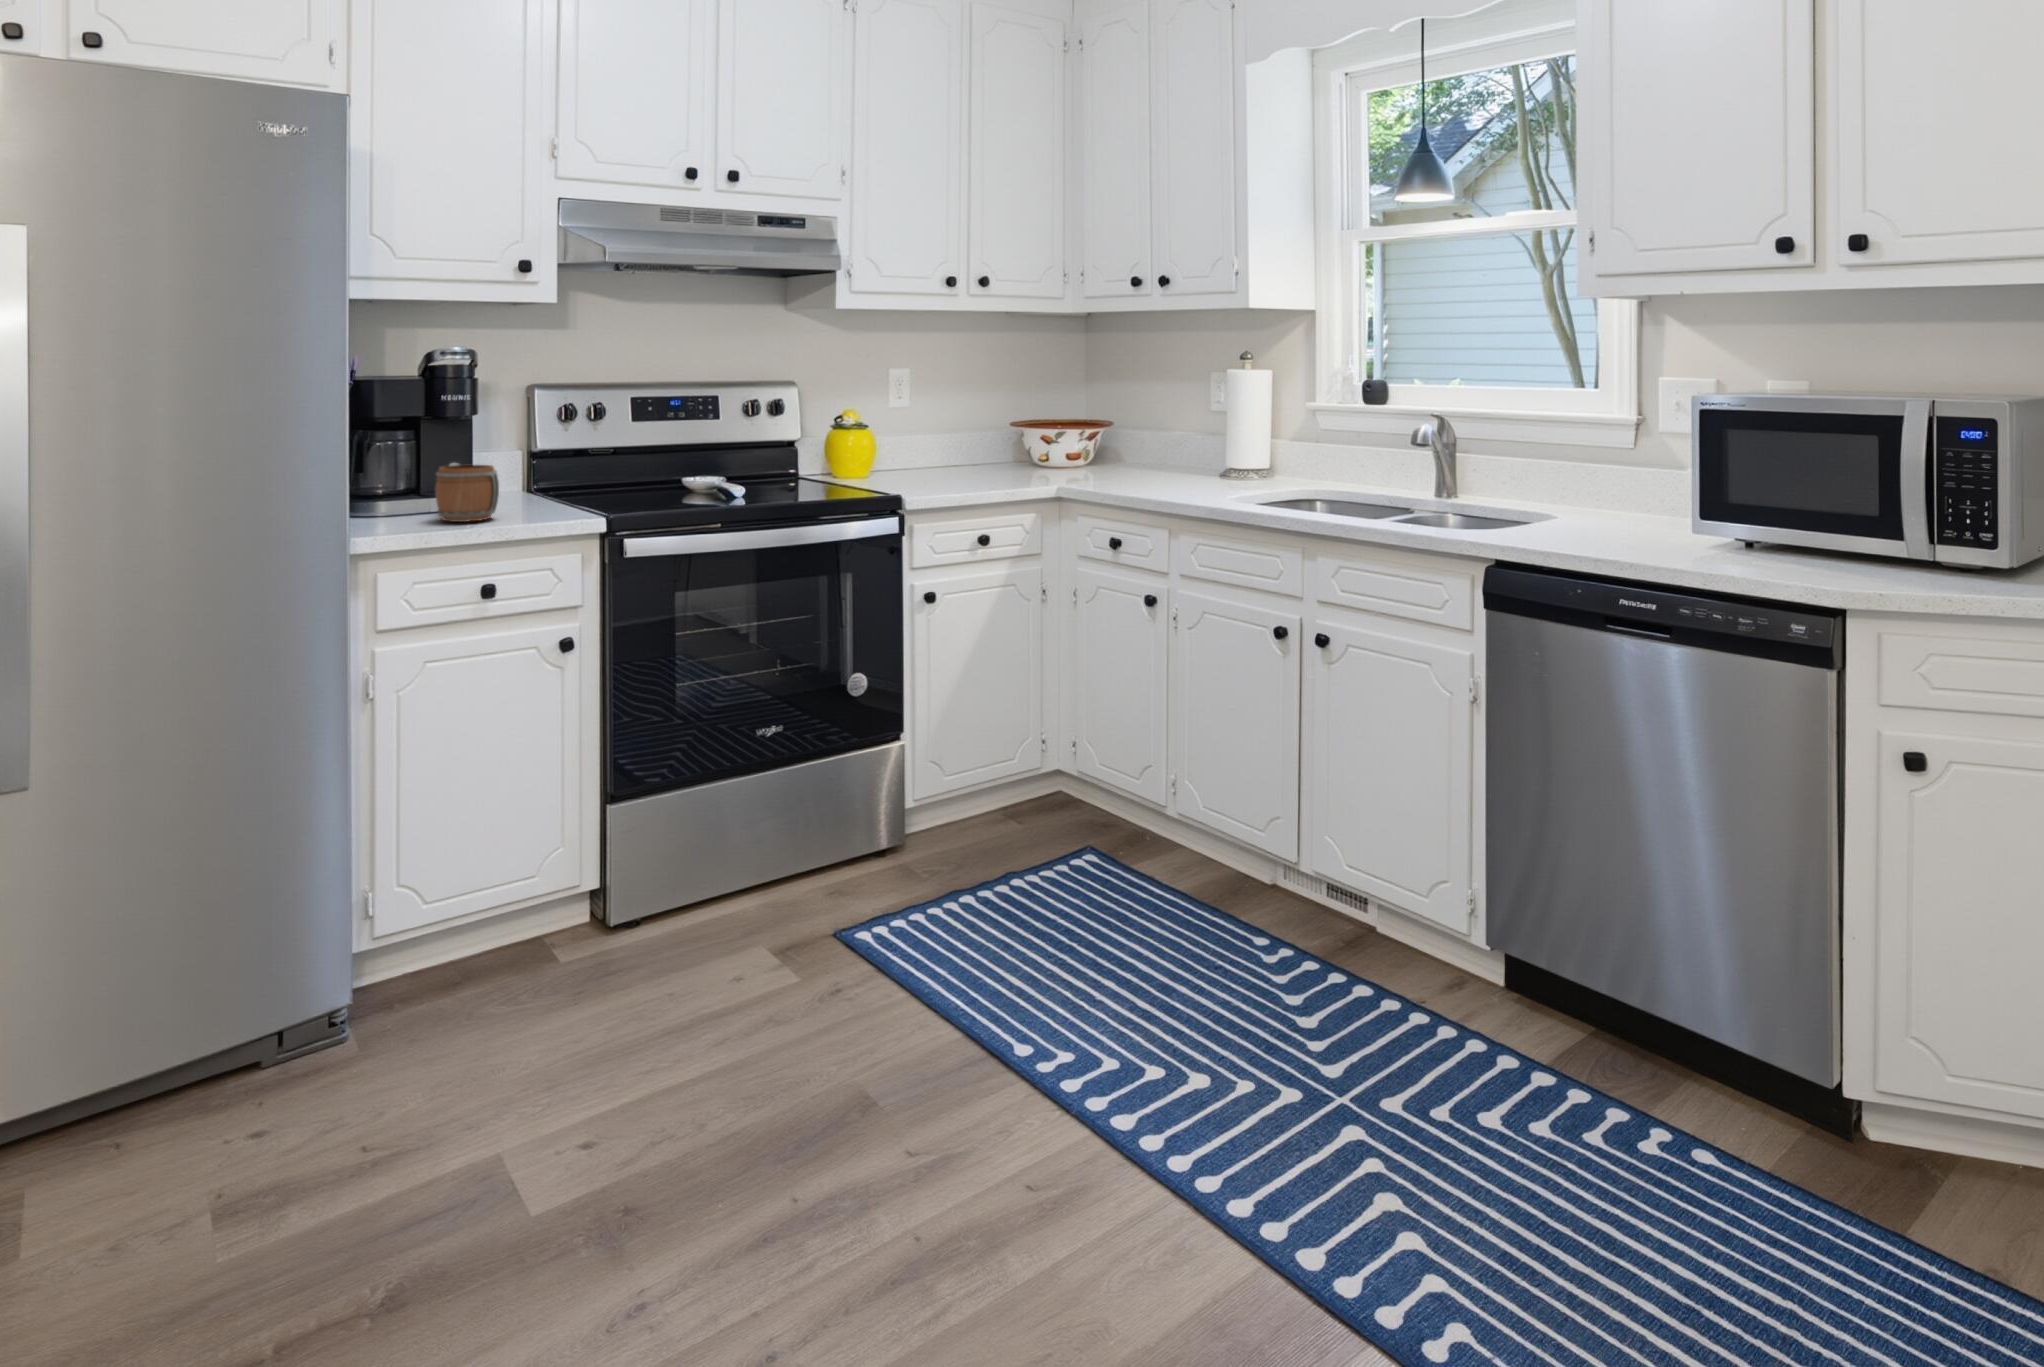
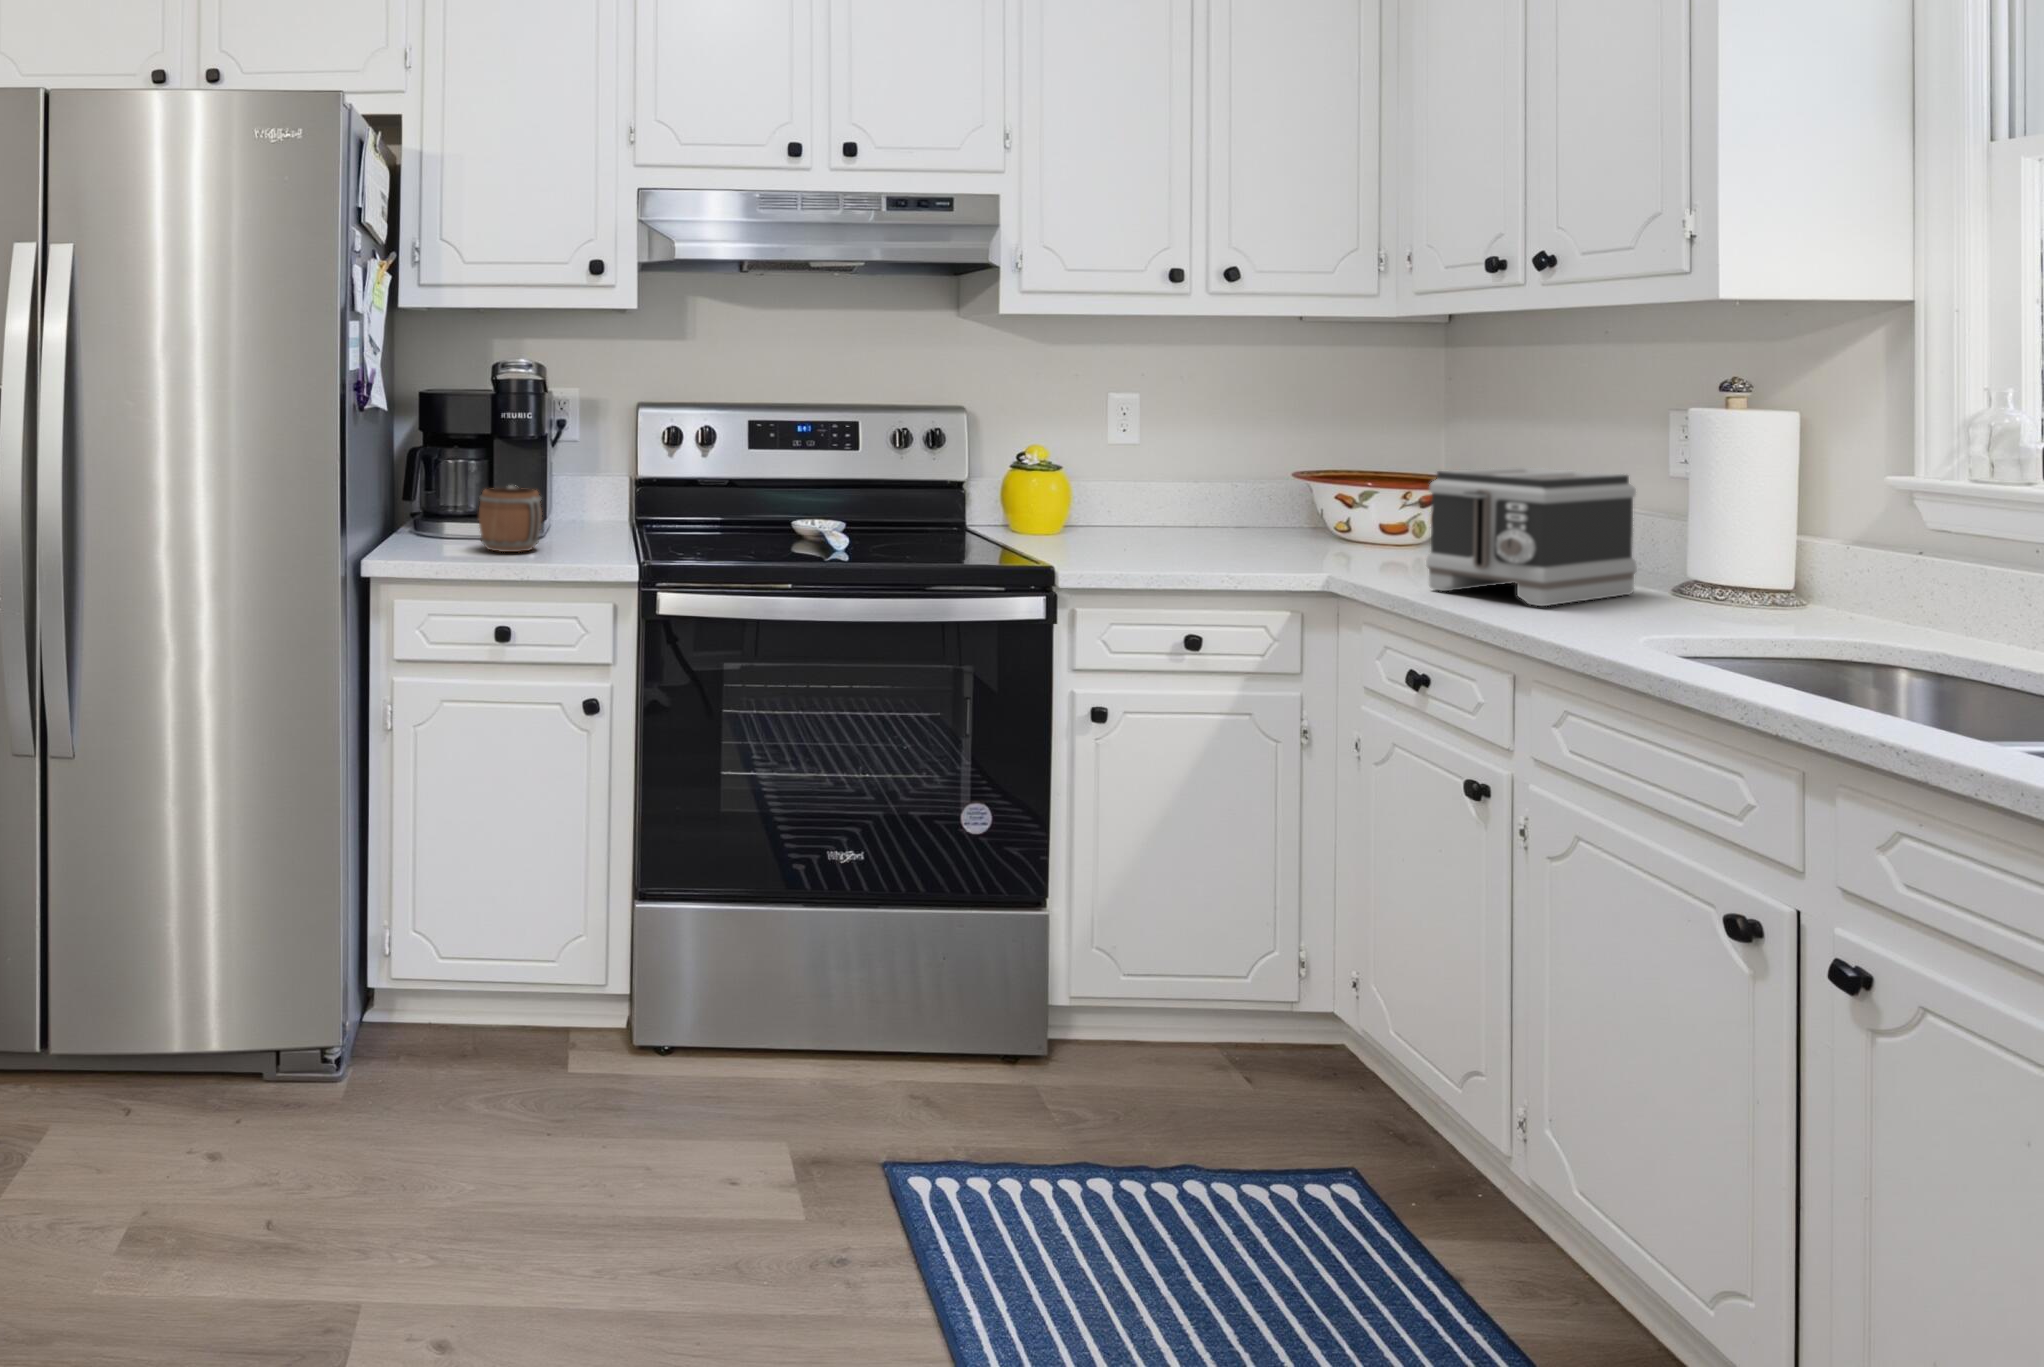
toaster: none [1111,408,1205,488] -> present [1426,467,1637,606]

